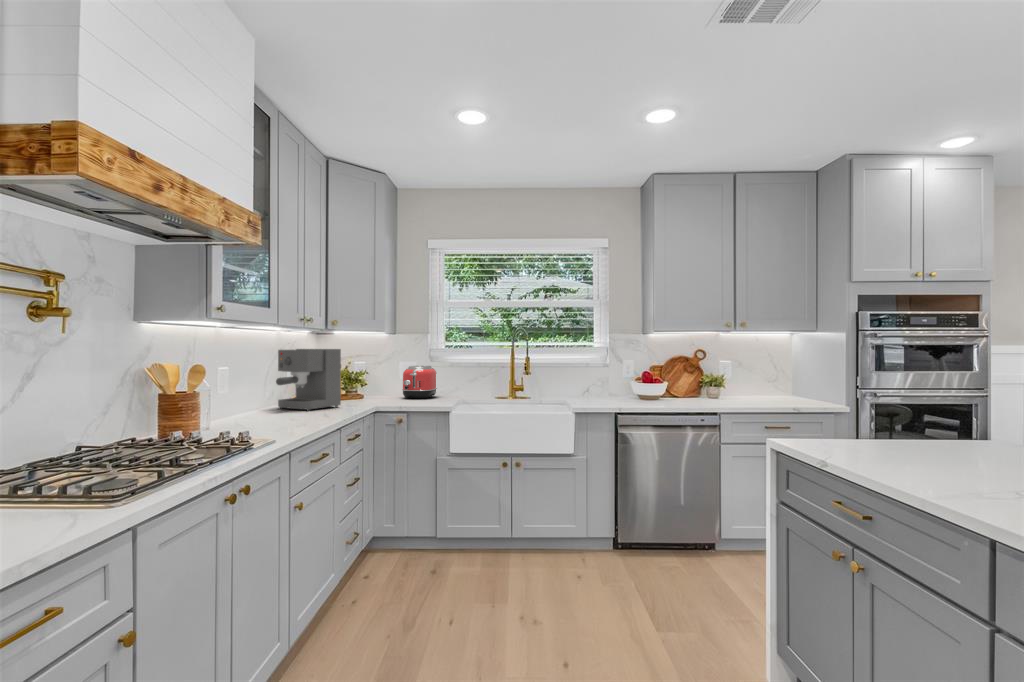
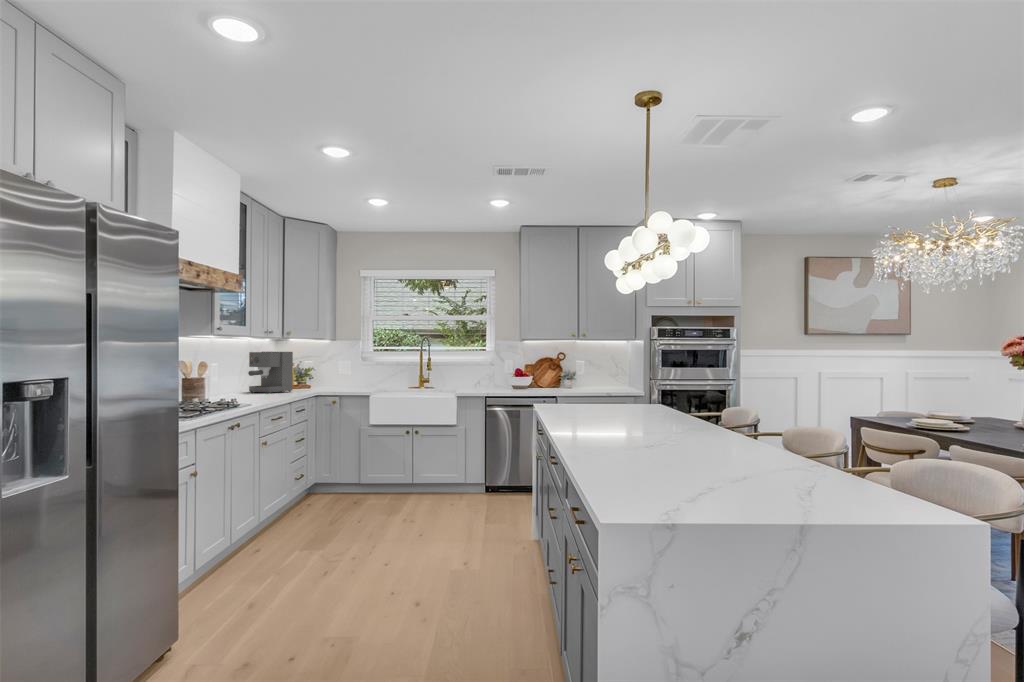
toaster: present [402,366,437,399] -> none [340,364,367,389]

